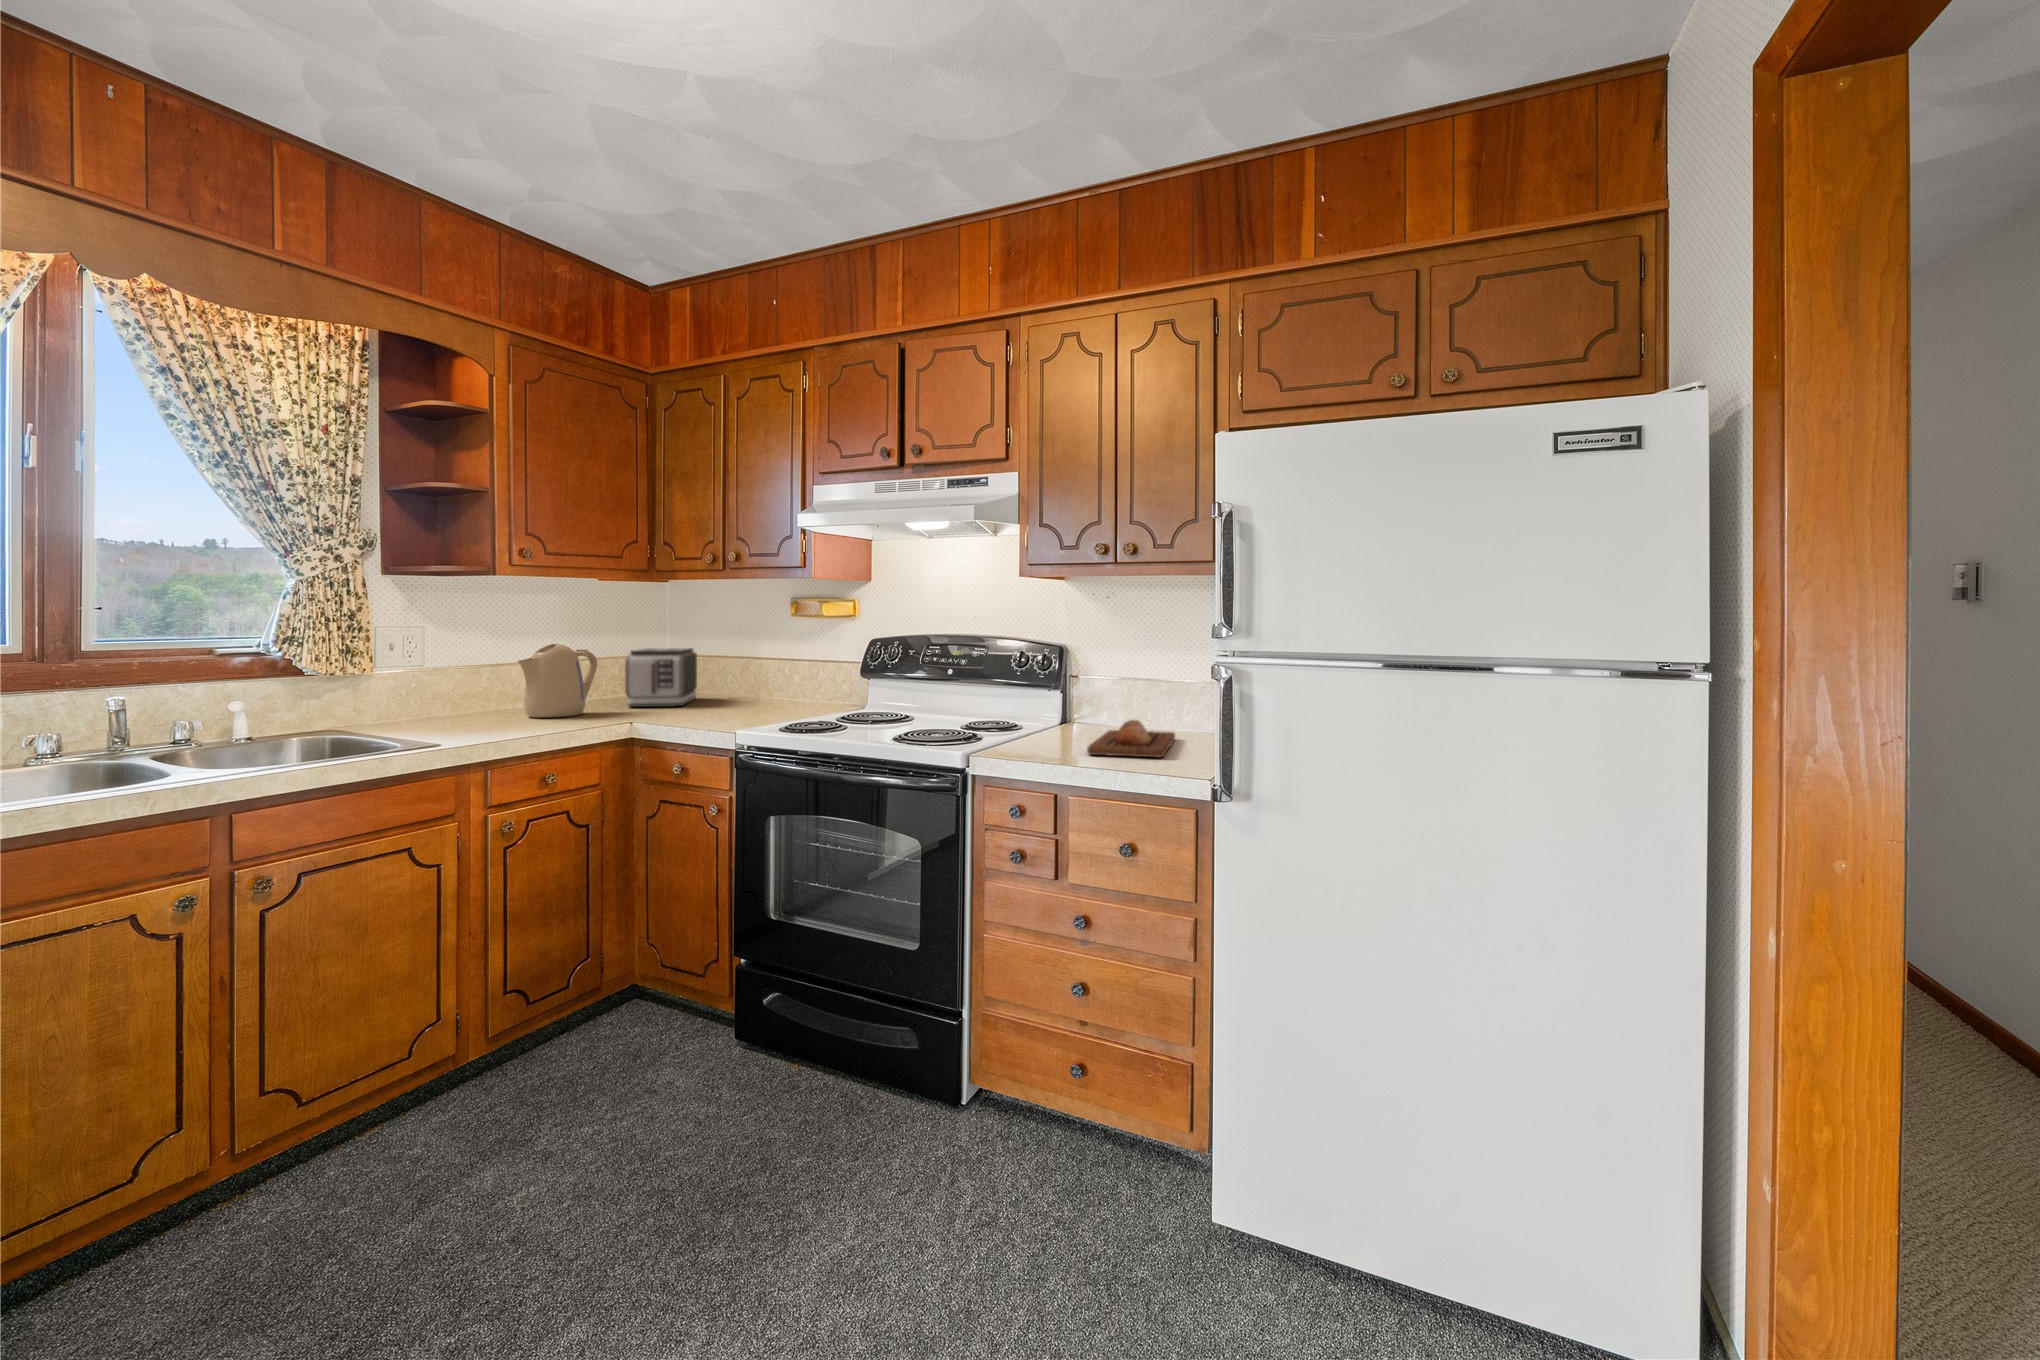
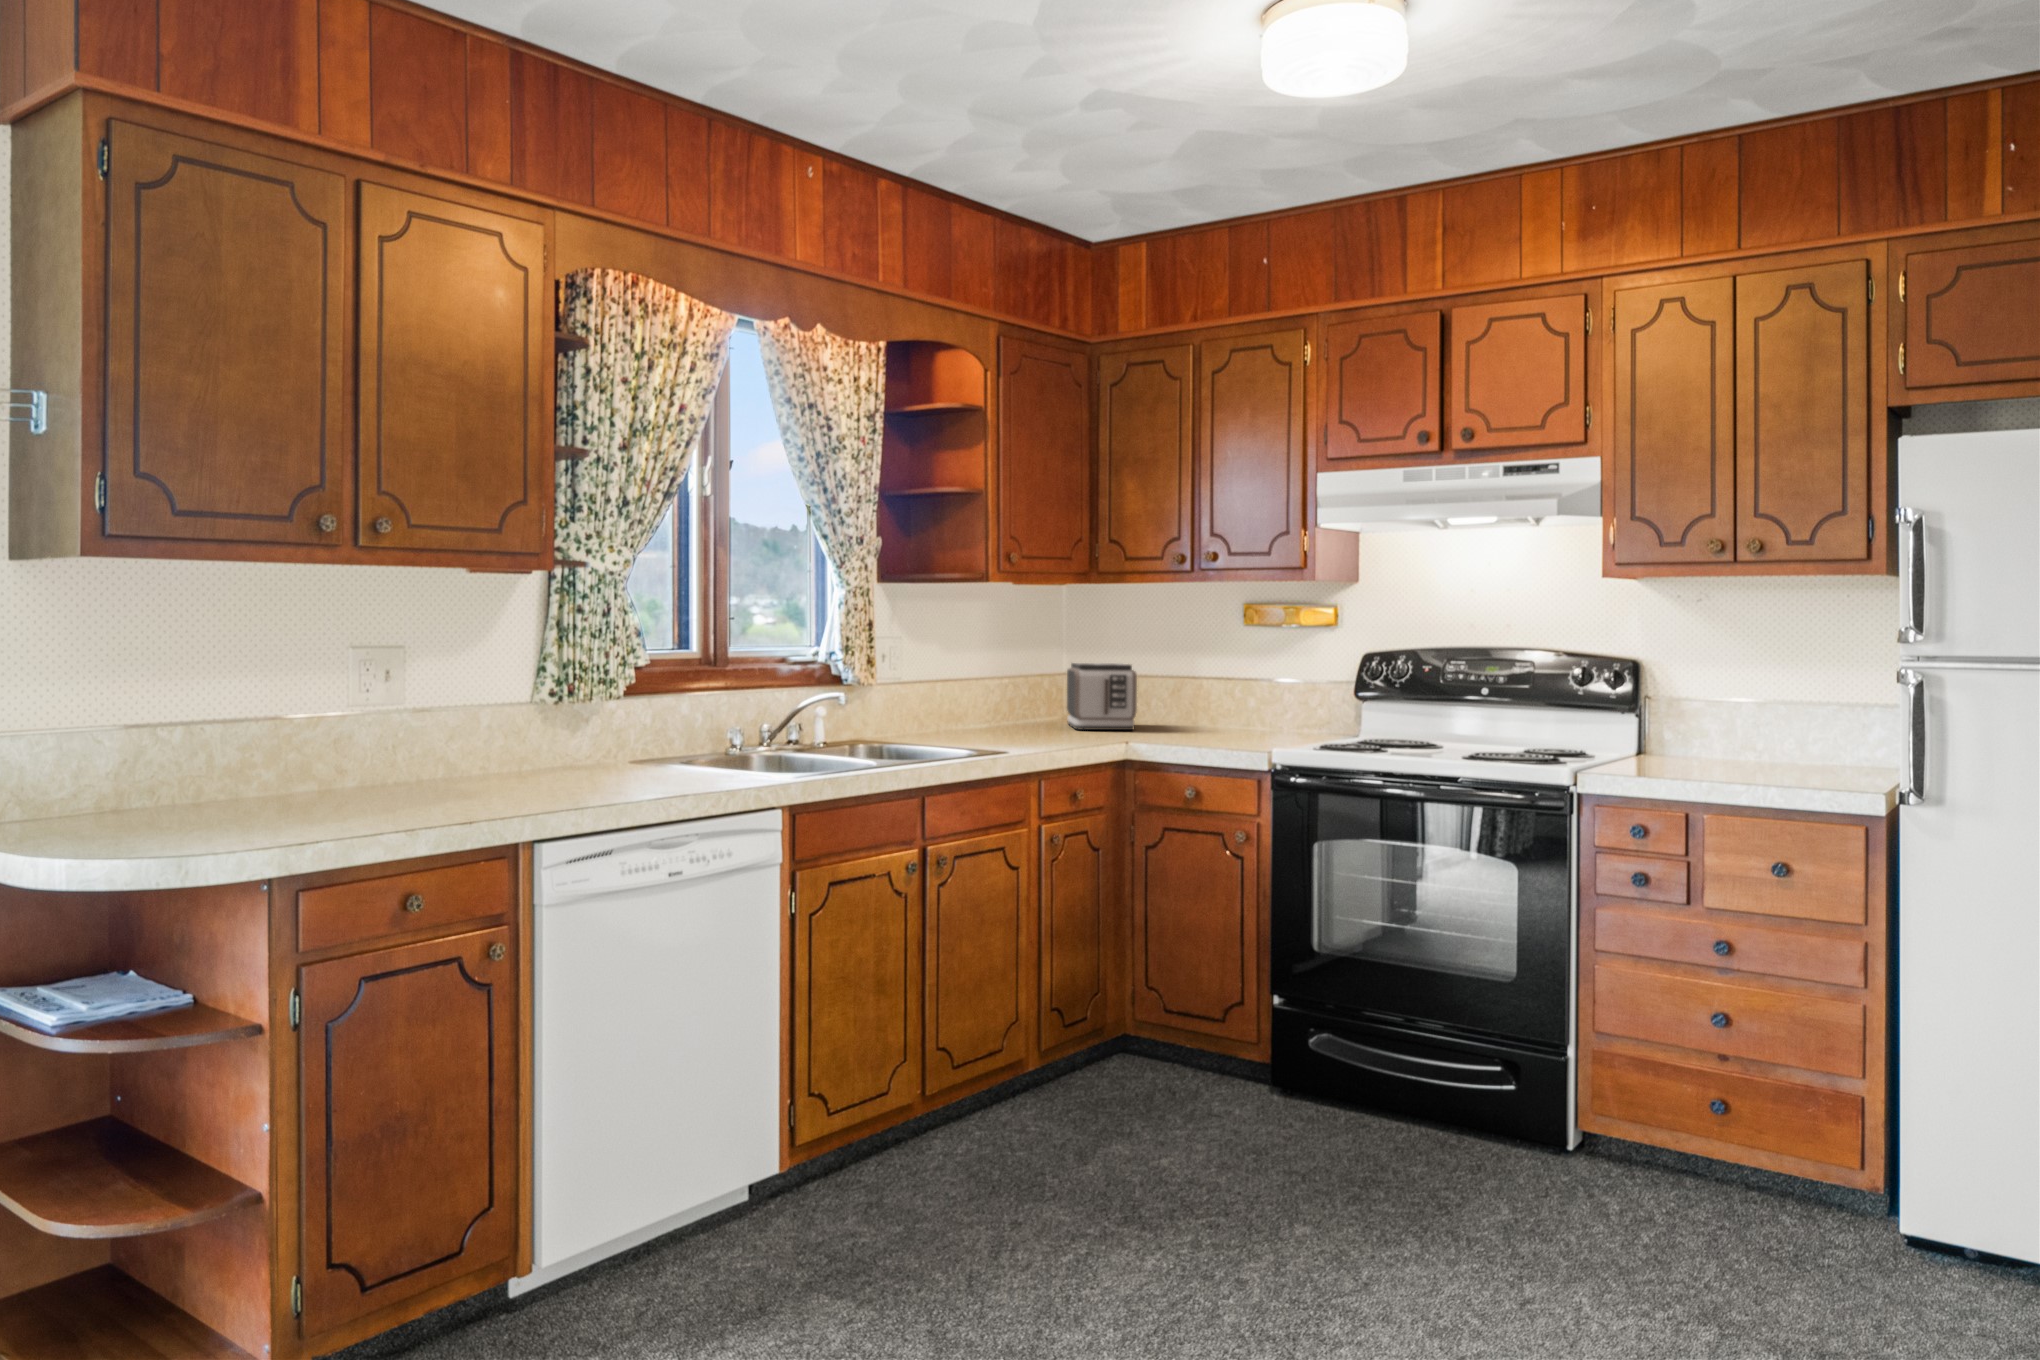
kettle: present [518,644,597,718] -> none [995,654,1057,735]
bread loaf: present [1087,720,1175,757] -> none [1712,742,1809,778]

